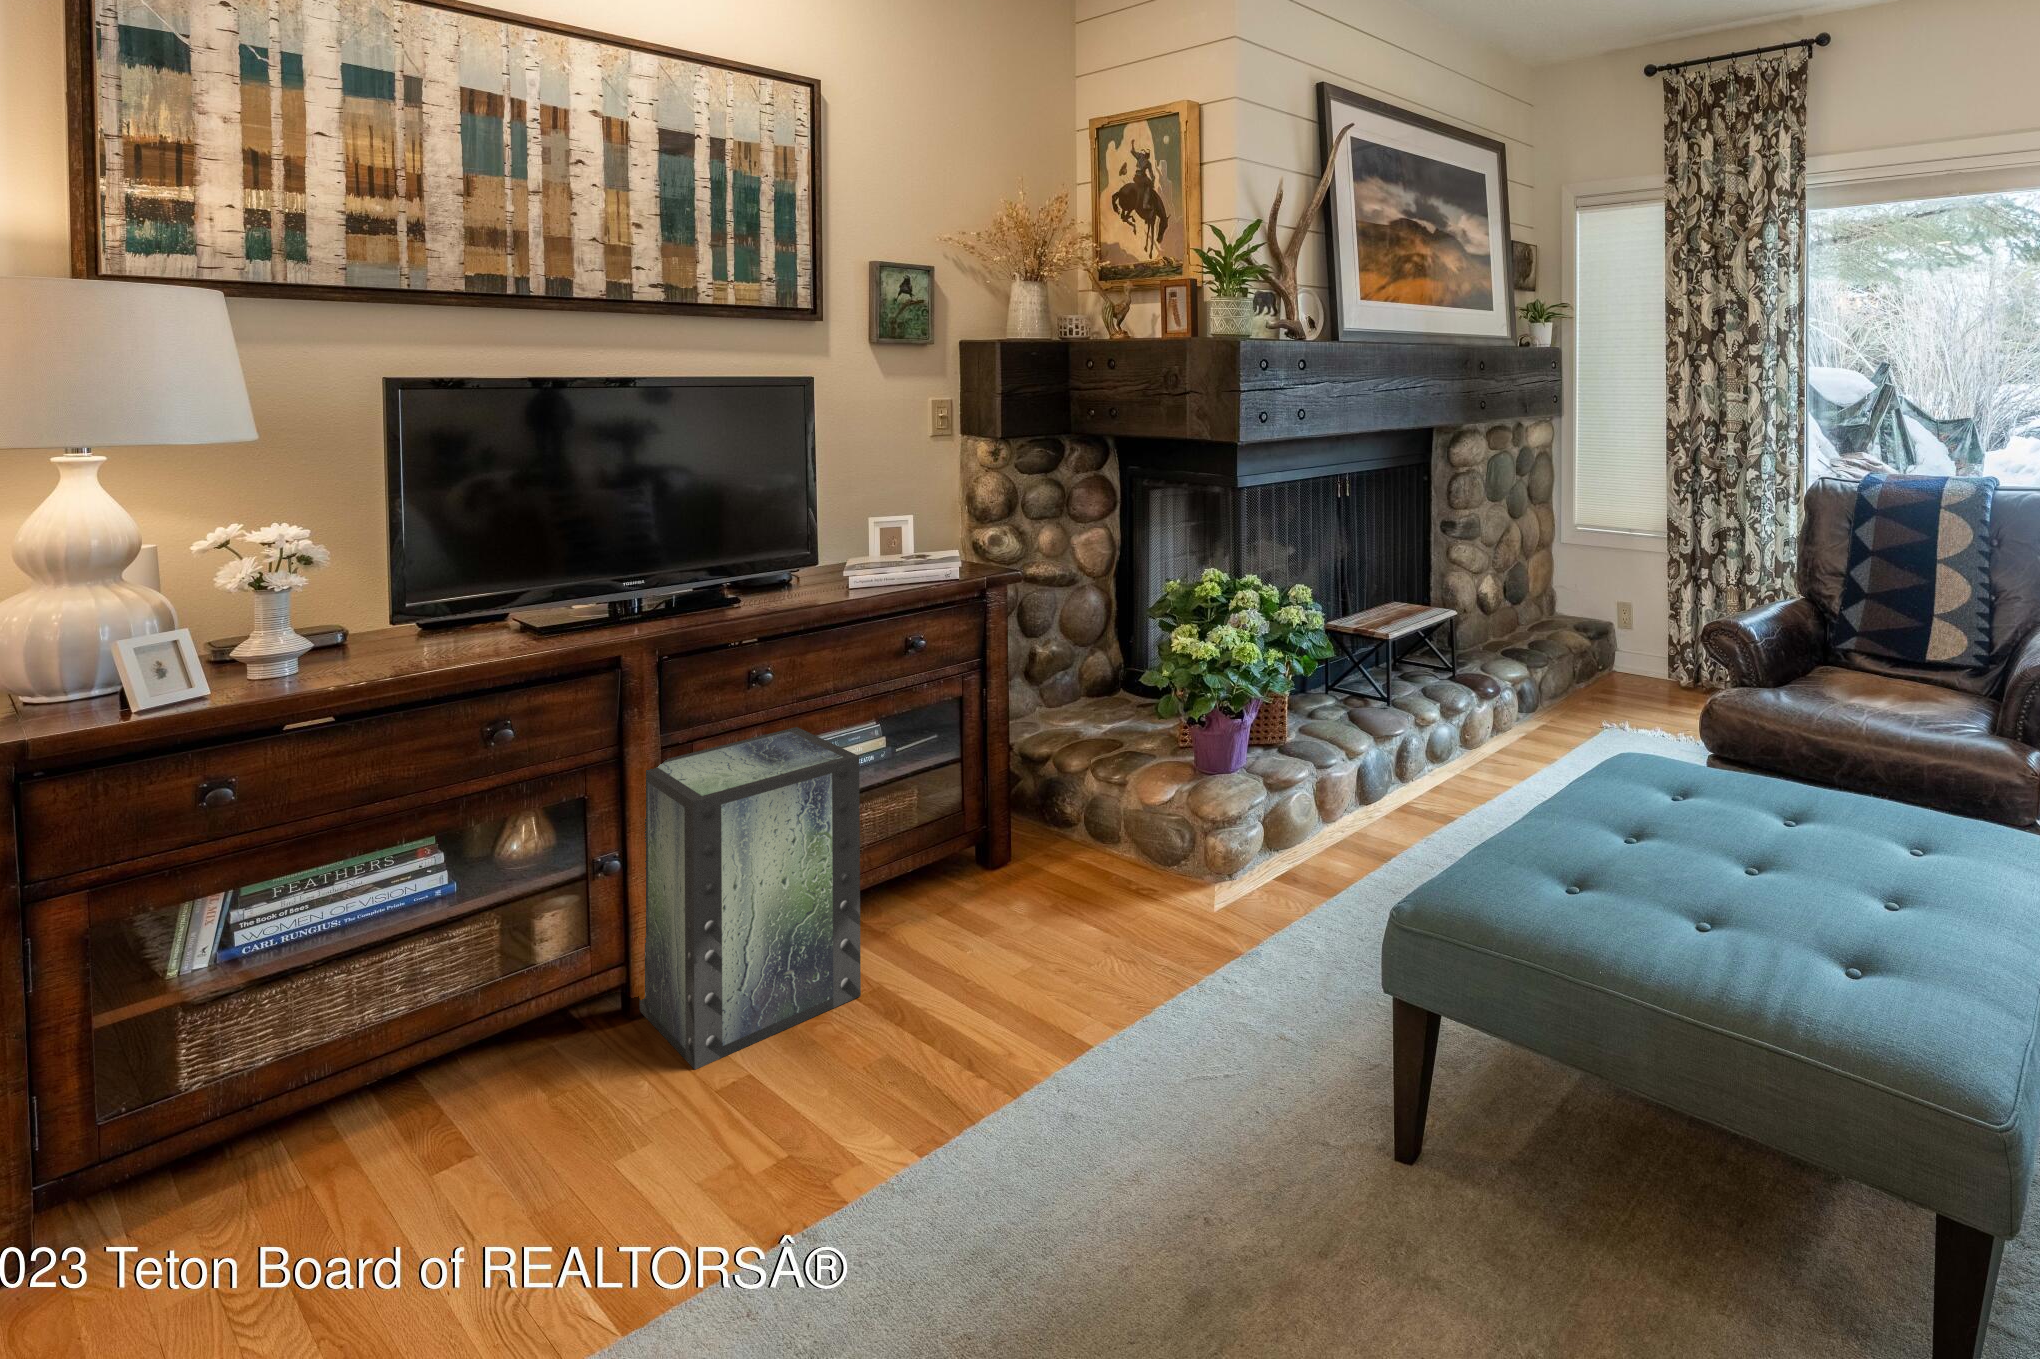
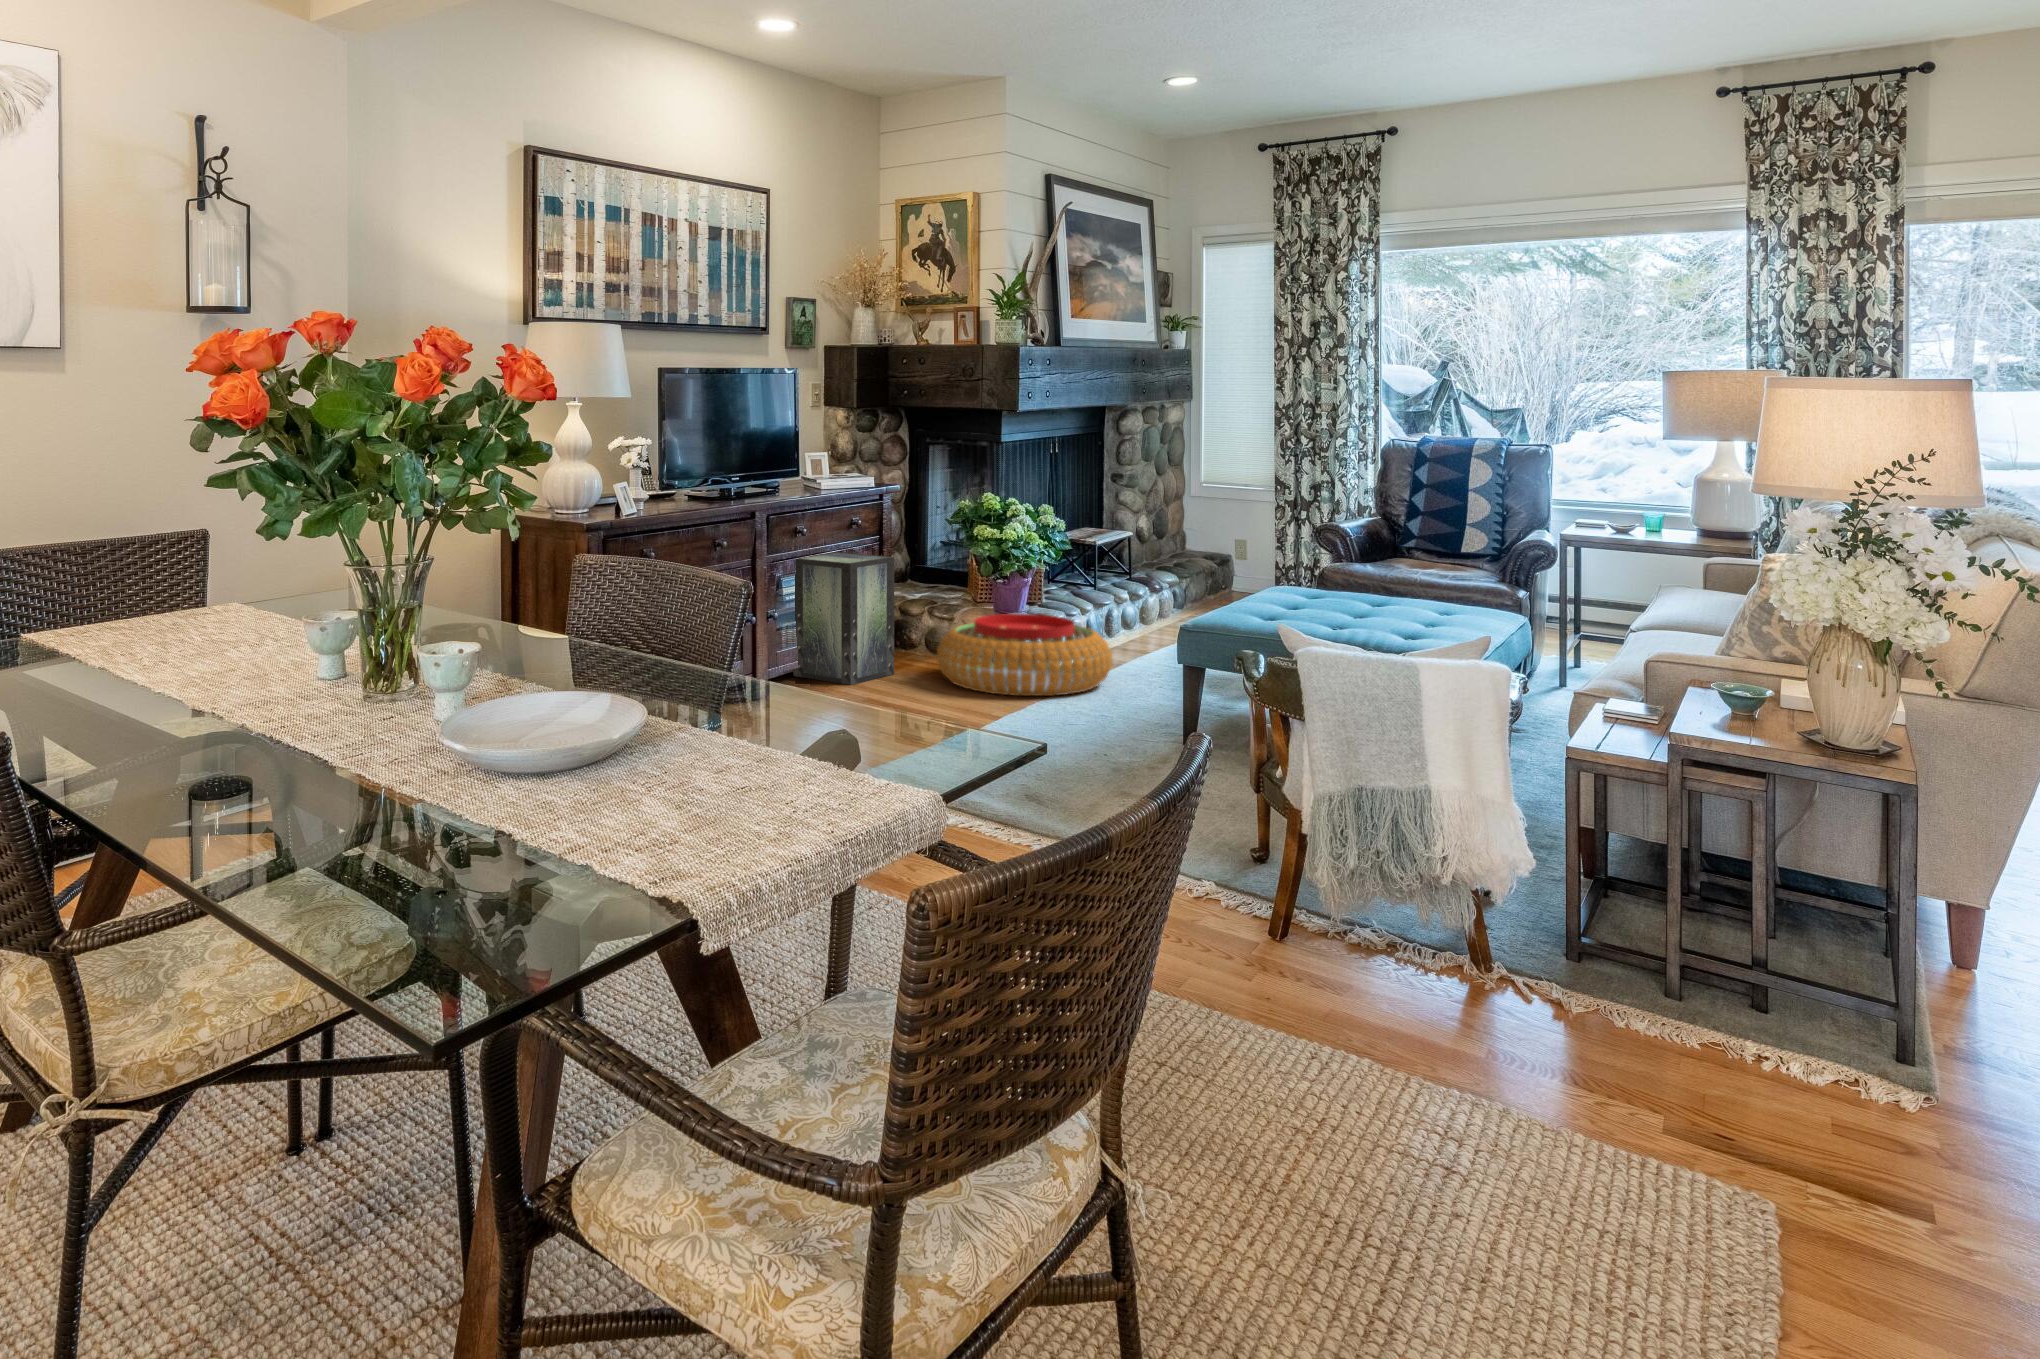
pouf: none [882,865,1266,1151] -> present [937,614,1112,696]

